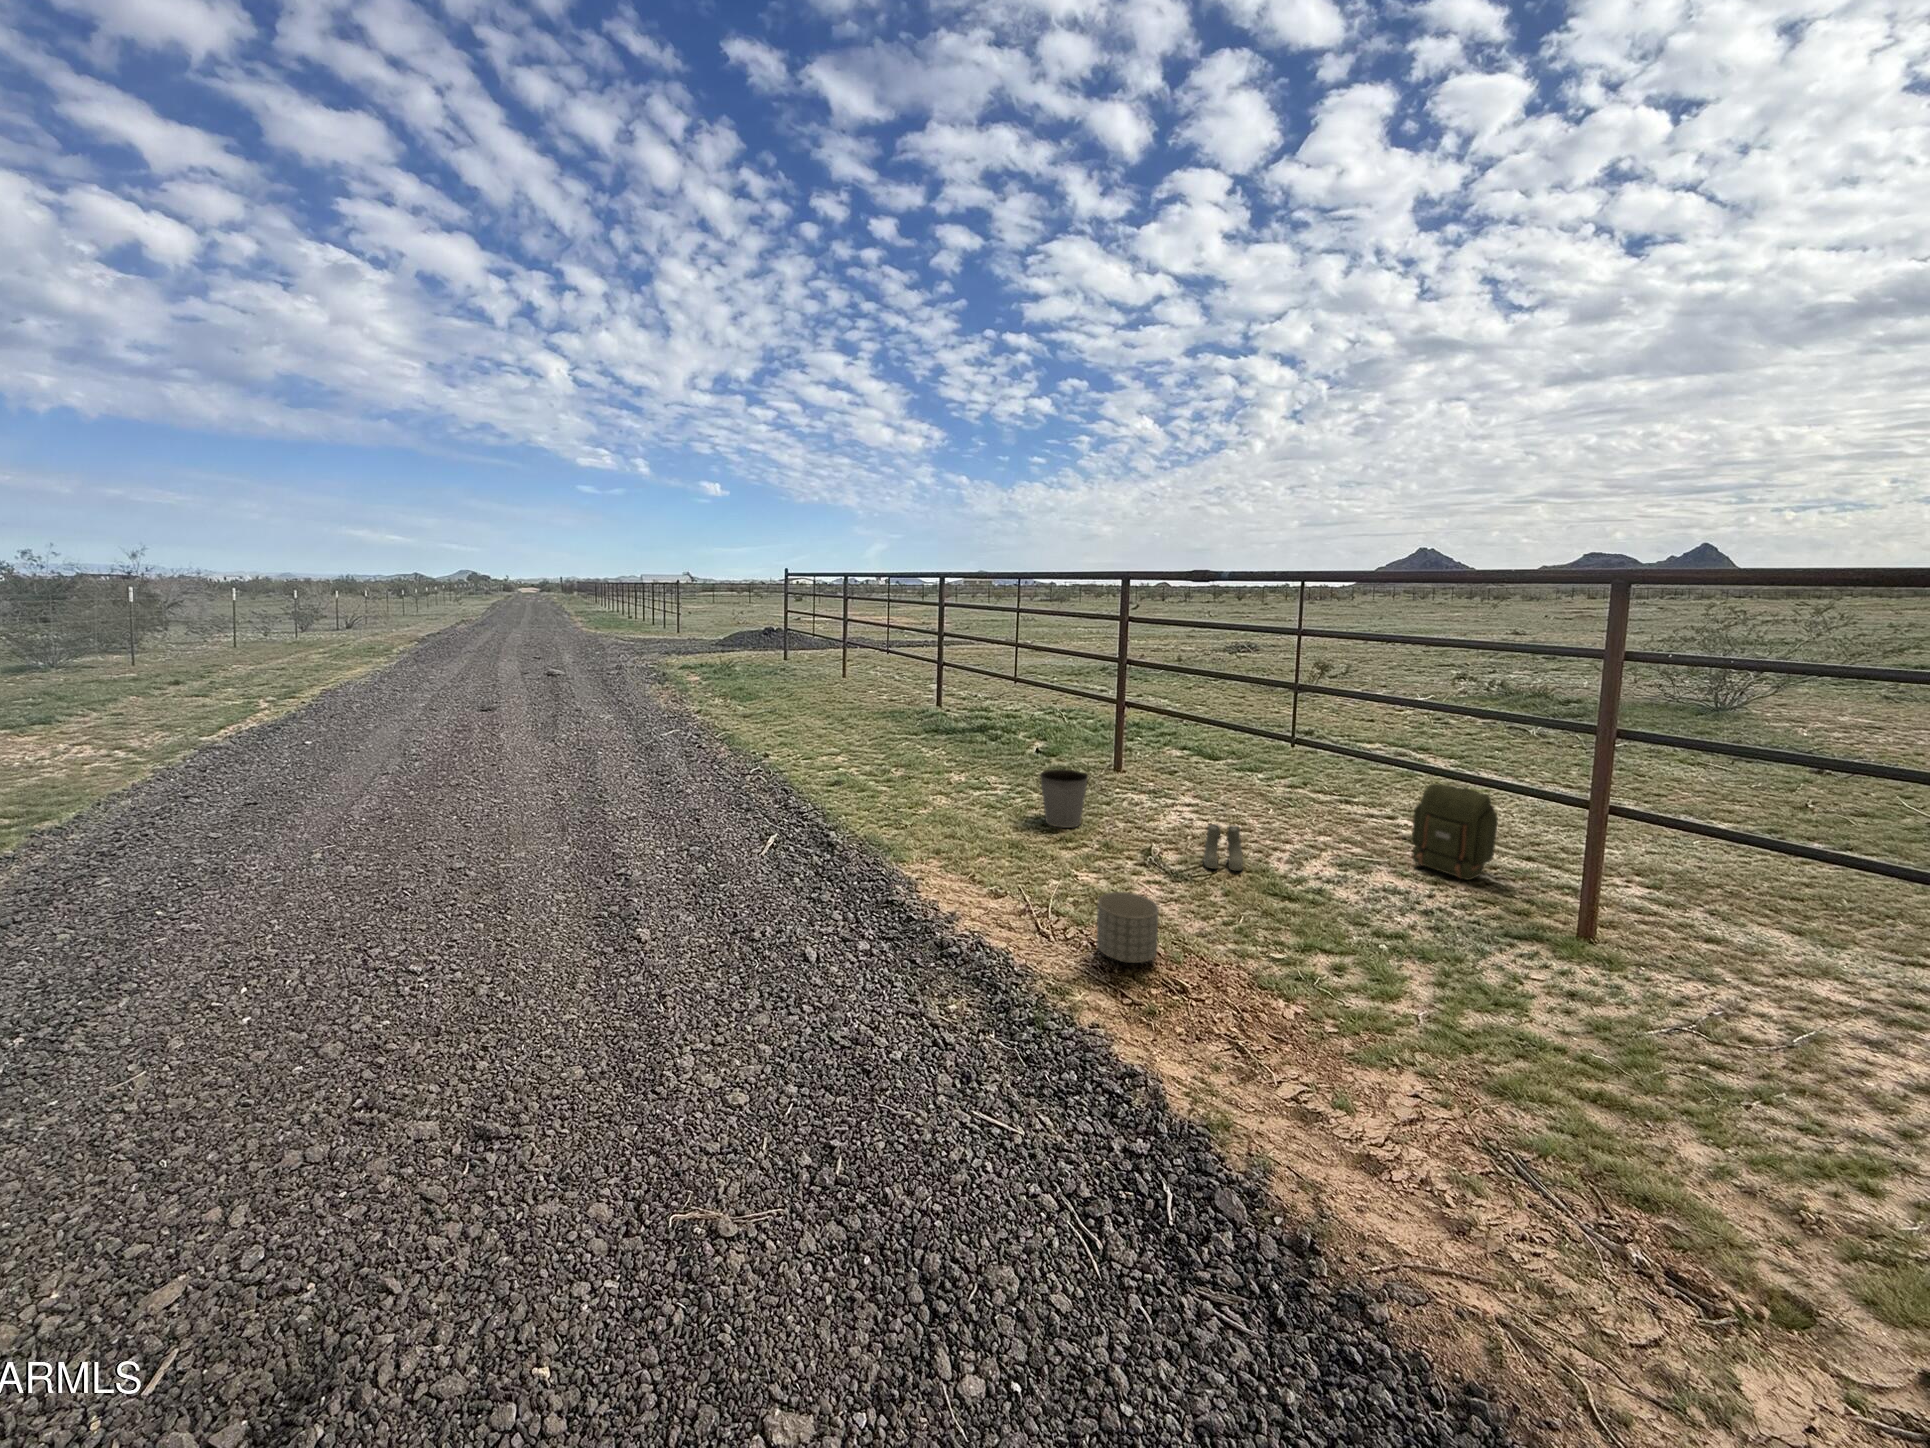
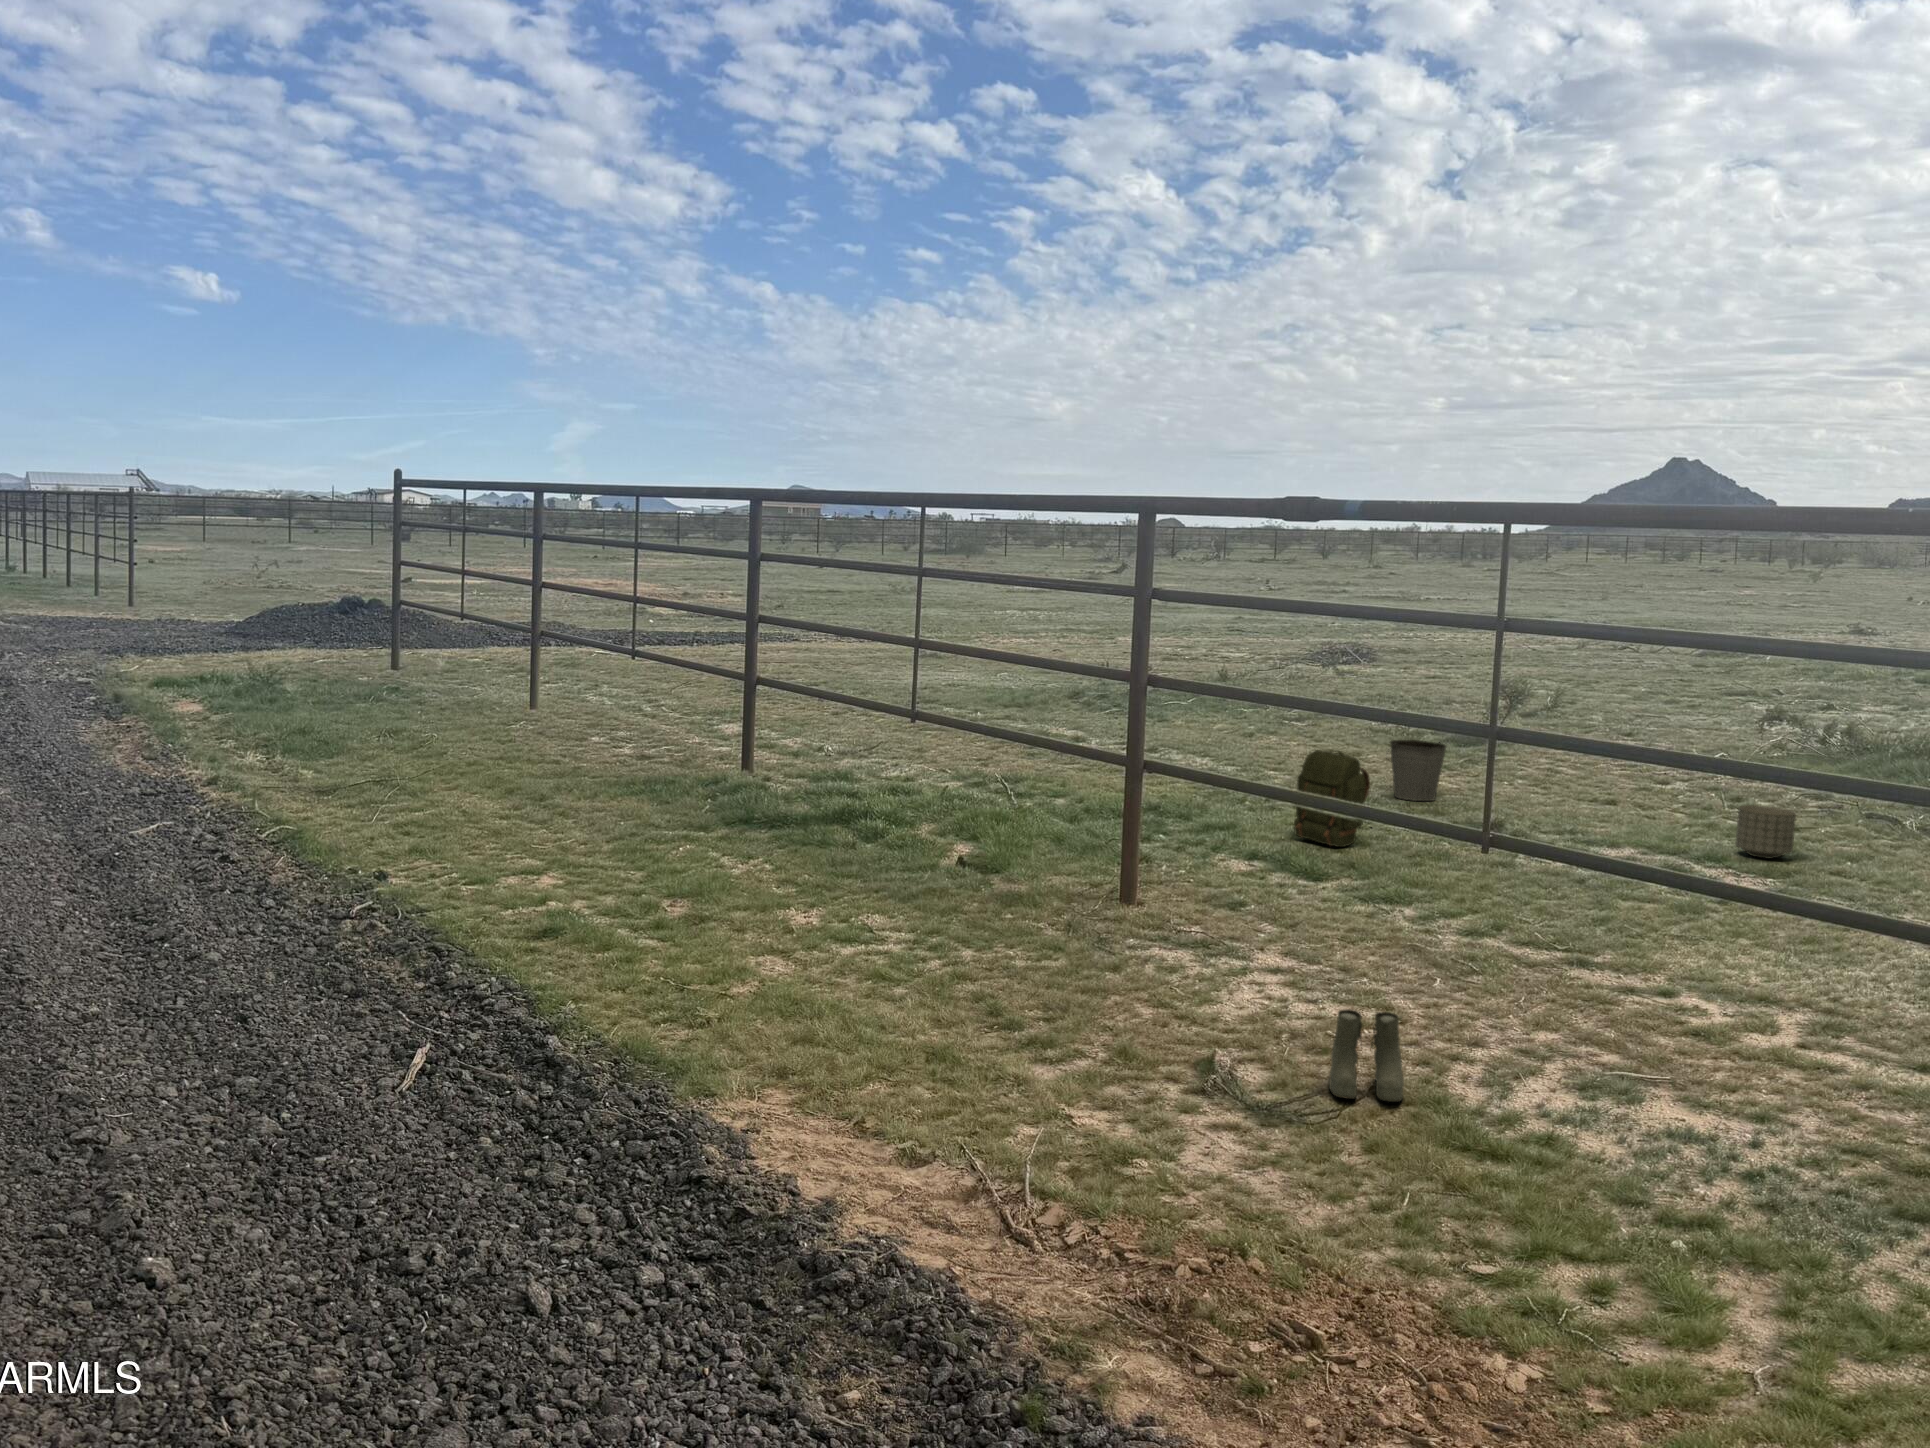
bucket: present [1040,769,1088,828] -> present [1386,740,1446,801]
backpack: present [1412,783,1498,880] -> present [1294,750,1370,847]
planter: present [1097,892,1159,963] -> present [1735,805,1796,859]

